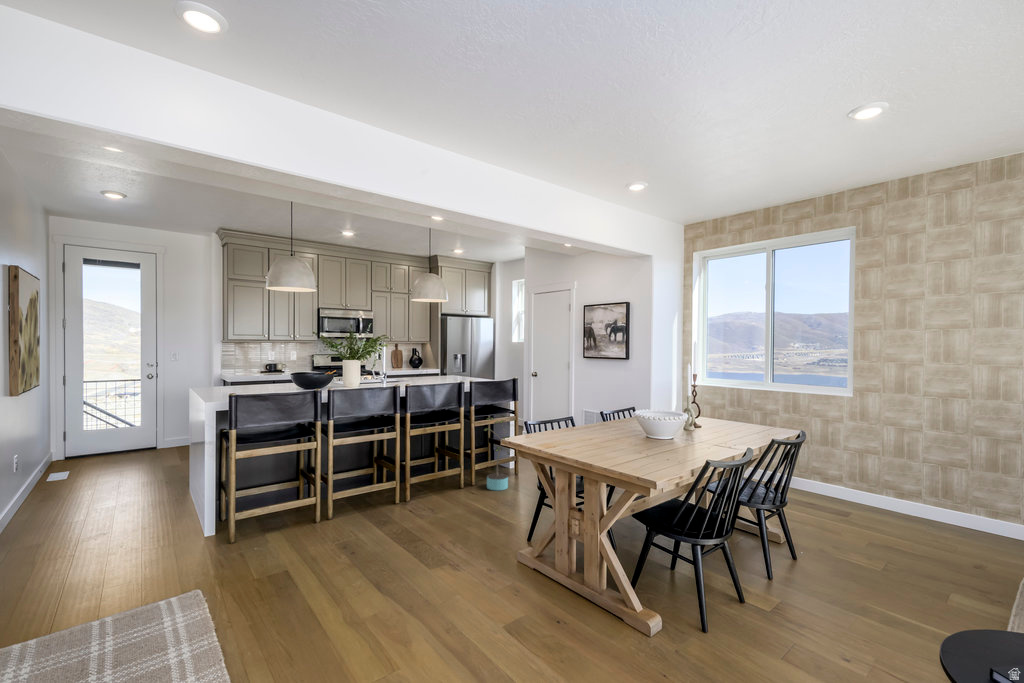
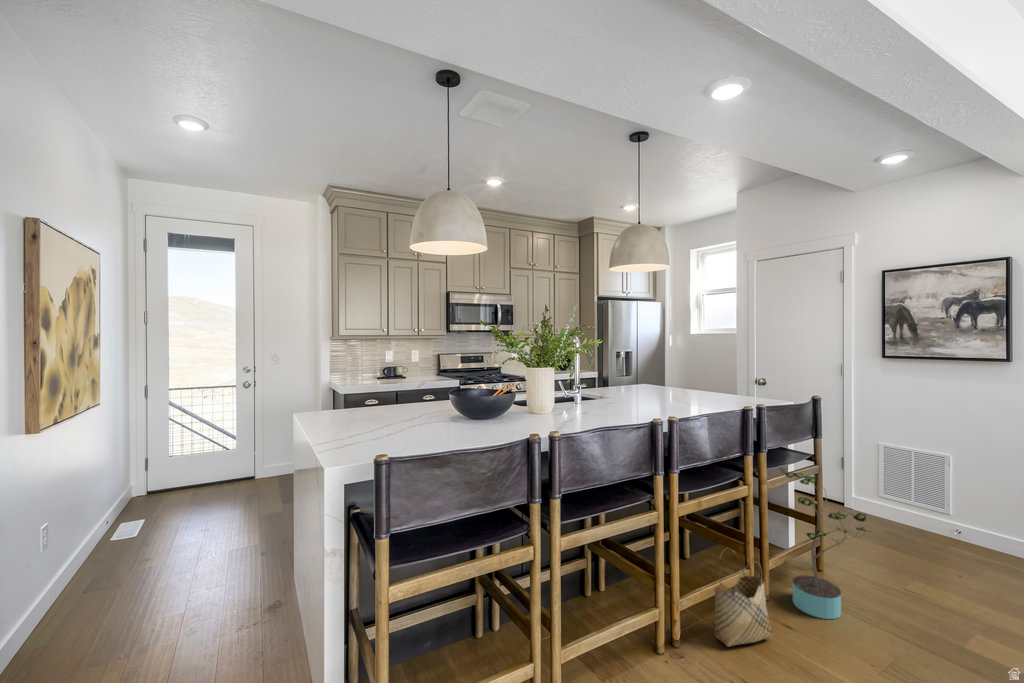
woven basket: none [431,454,460,500] -> present [714,548,771,647]

